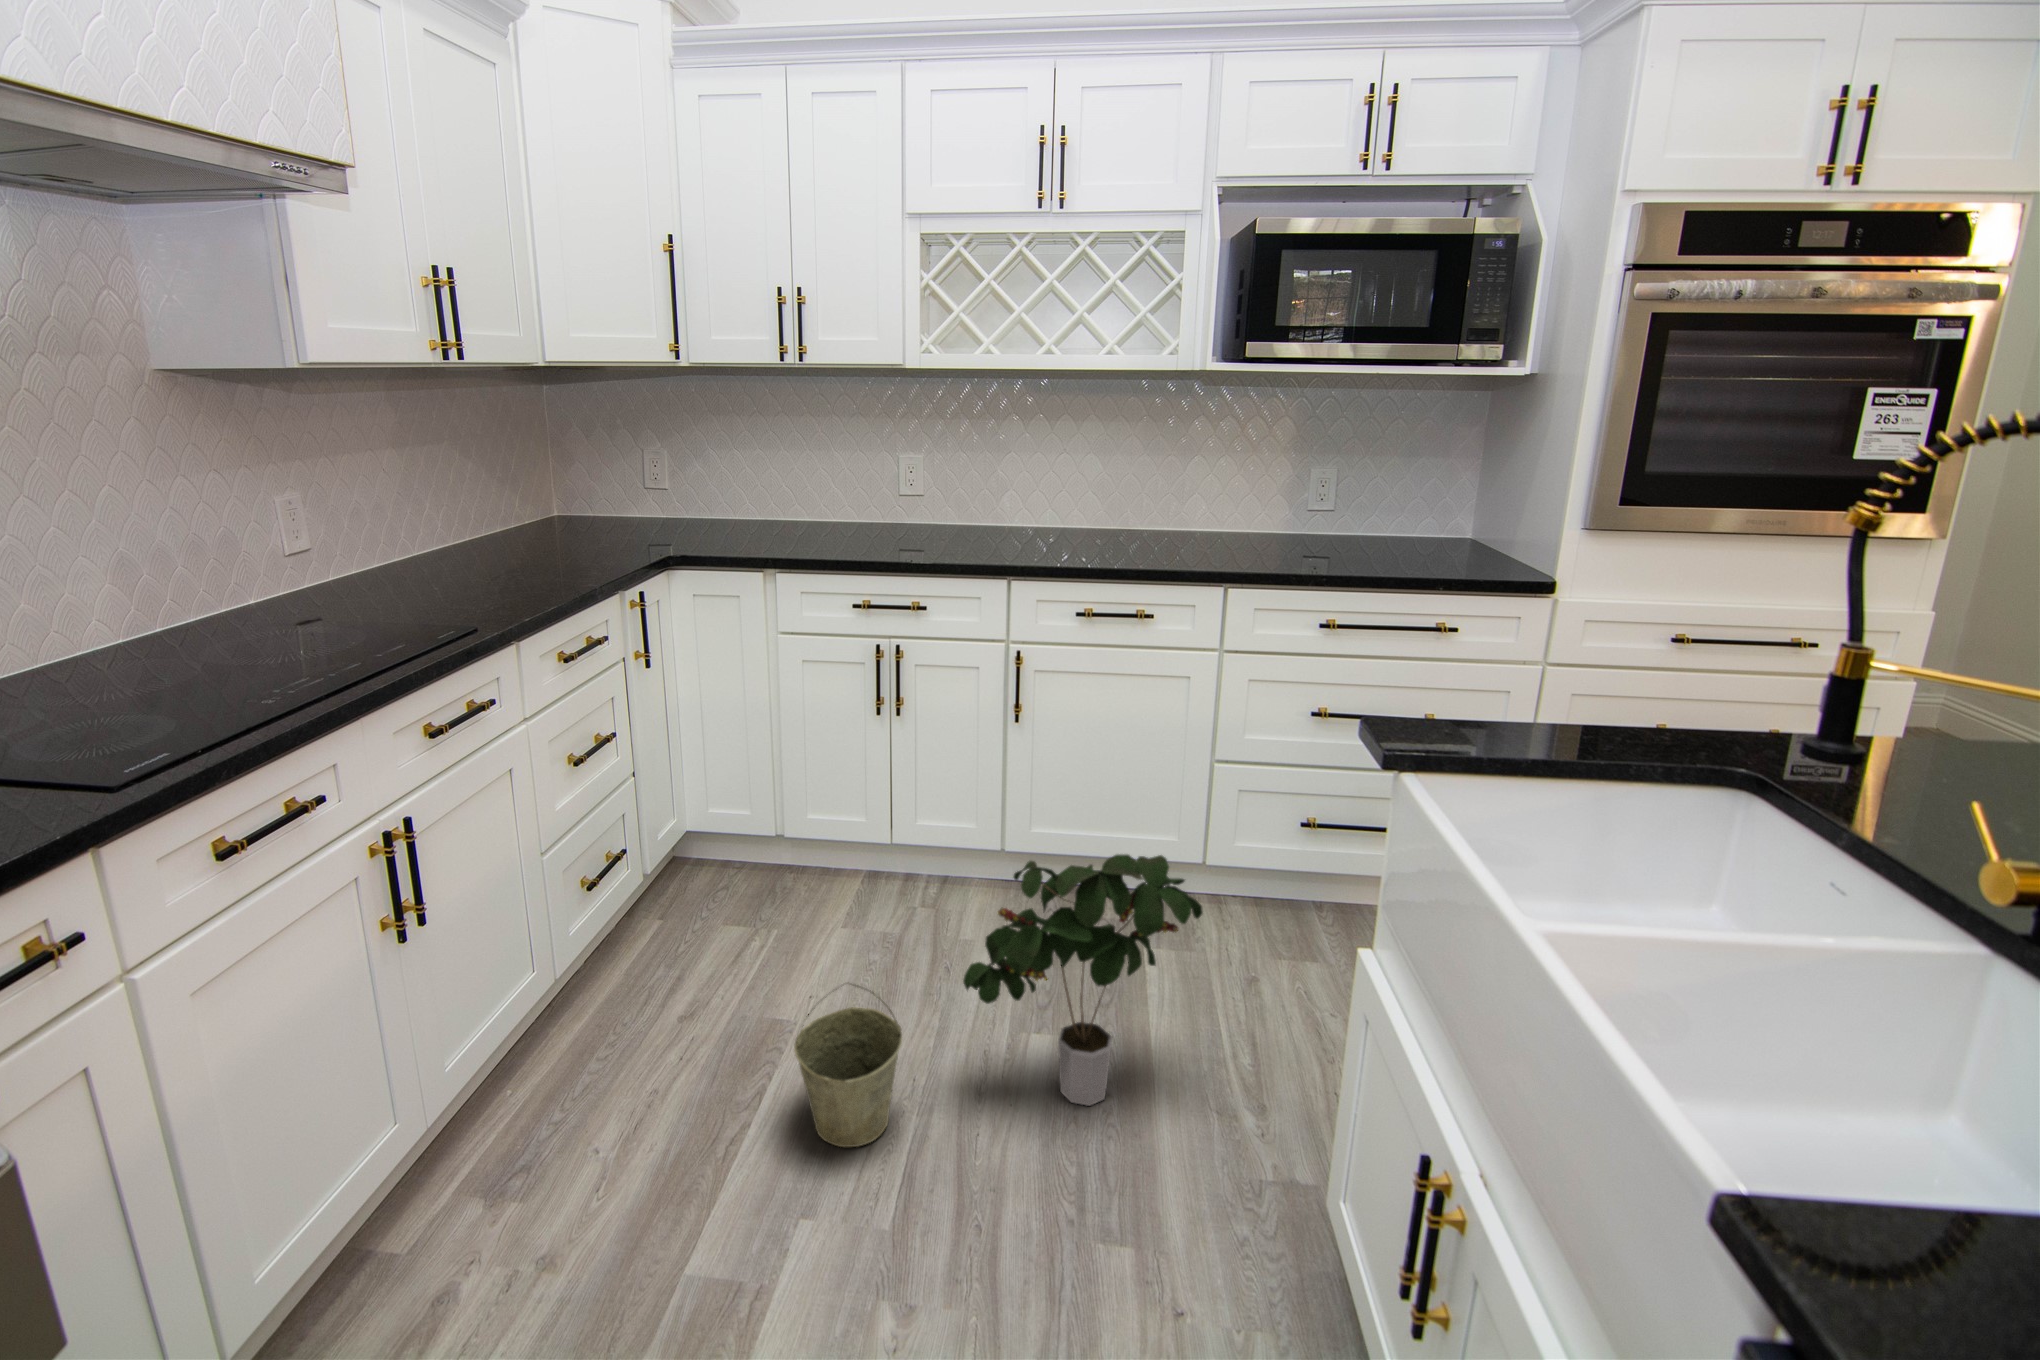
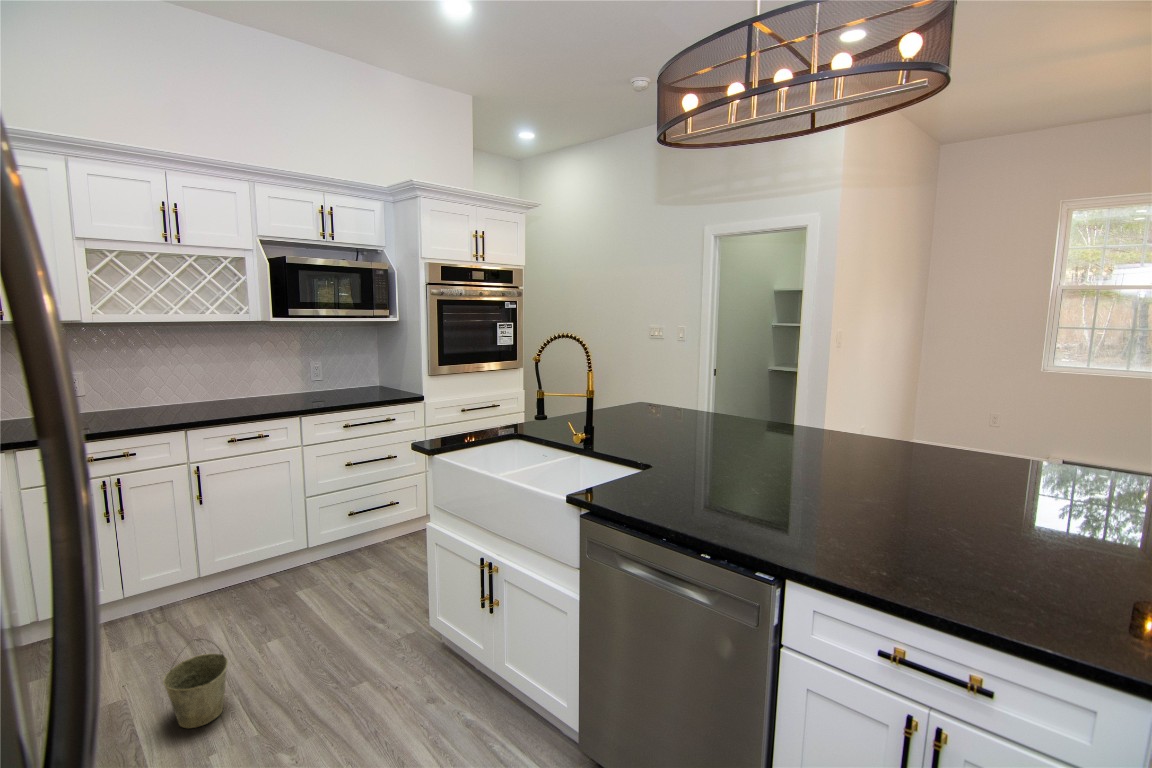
potted plant: present [963,854,1203,1106] -> none [246,531,345,654]

